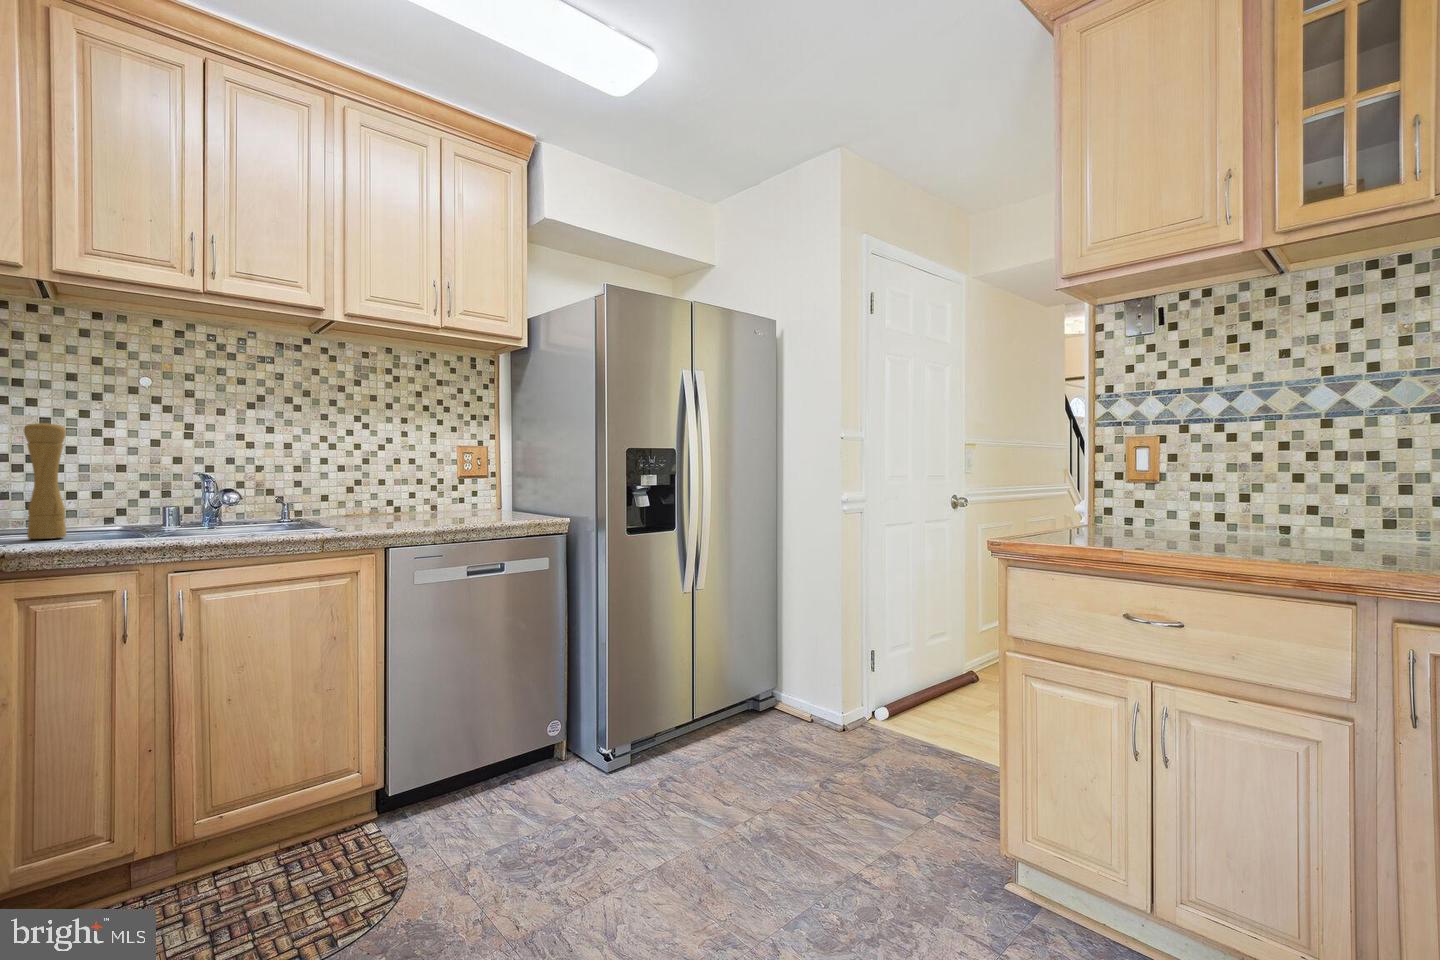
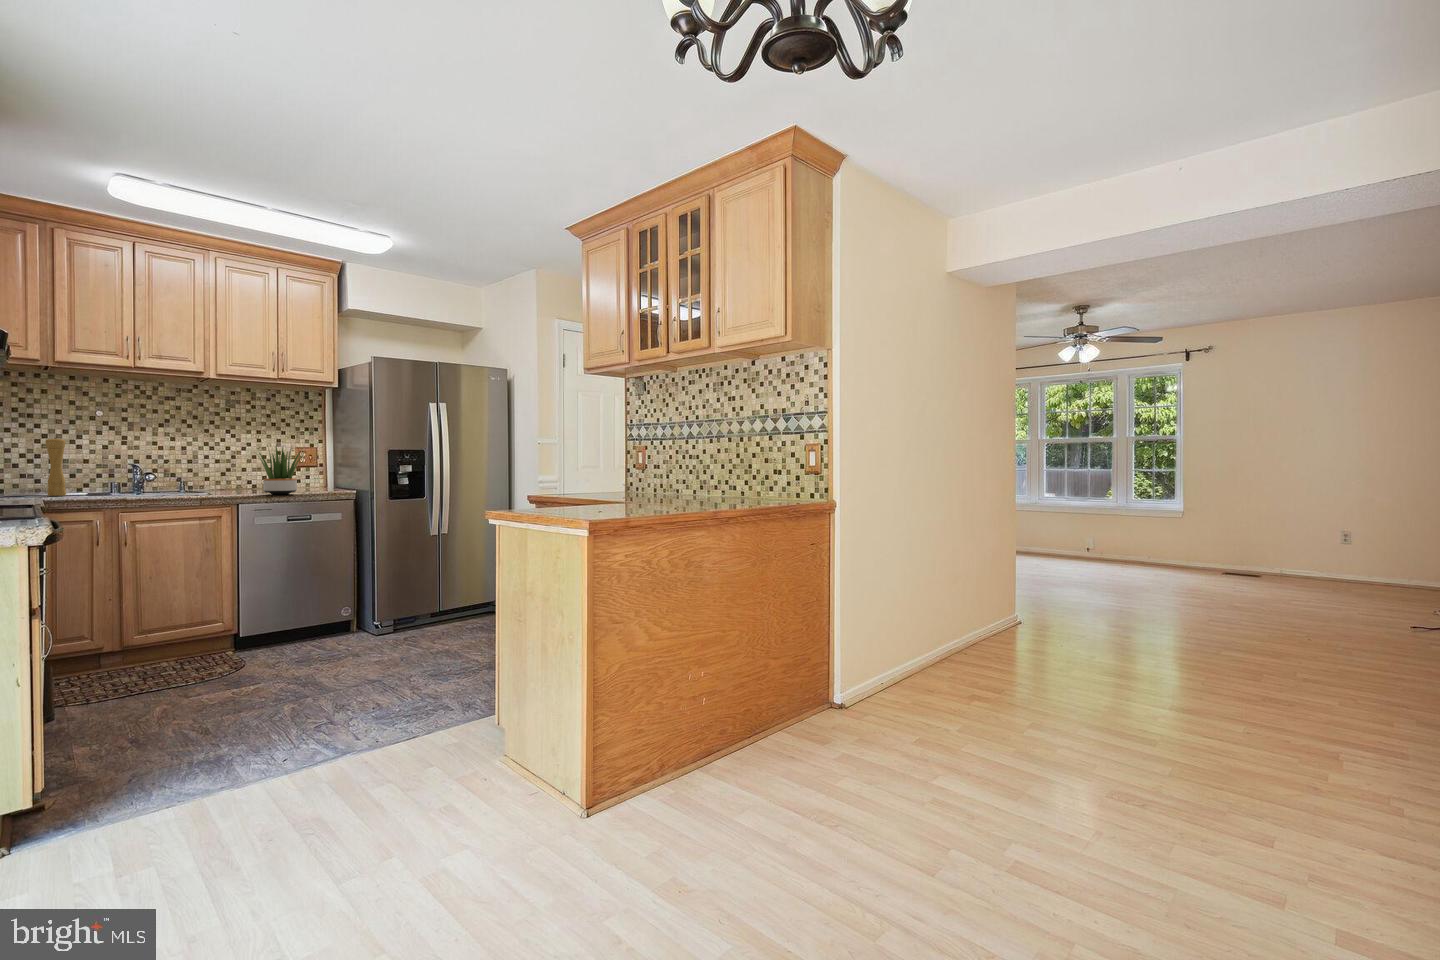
potted plant: none [409,438,498,530] -> present [256,445,301,495]

